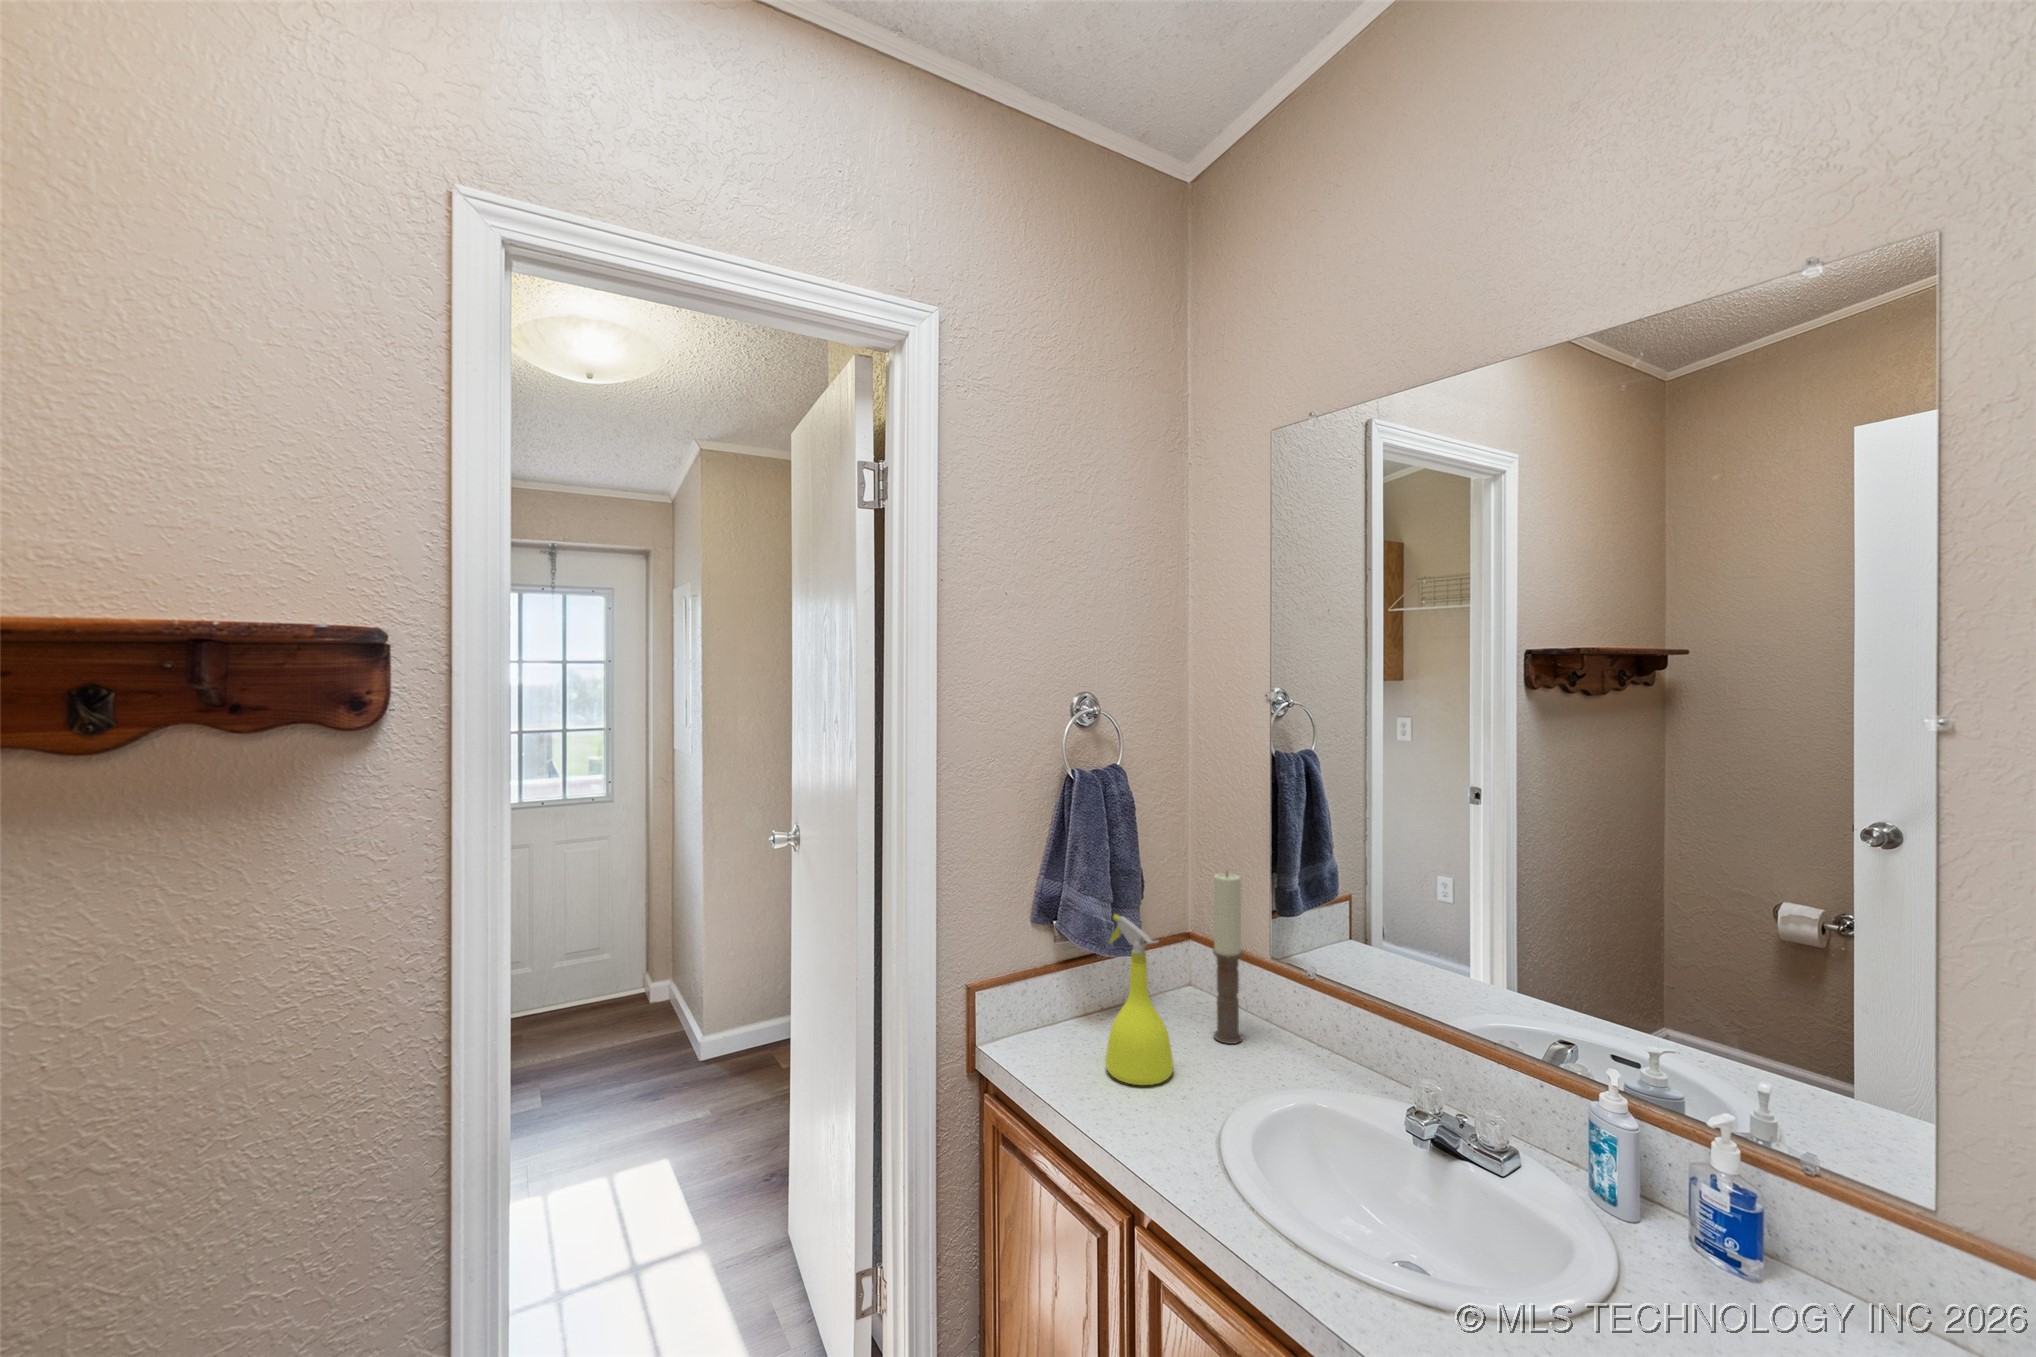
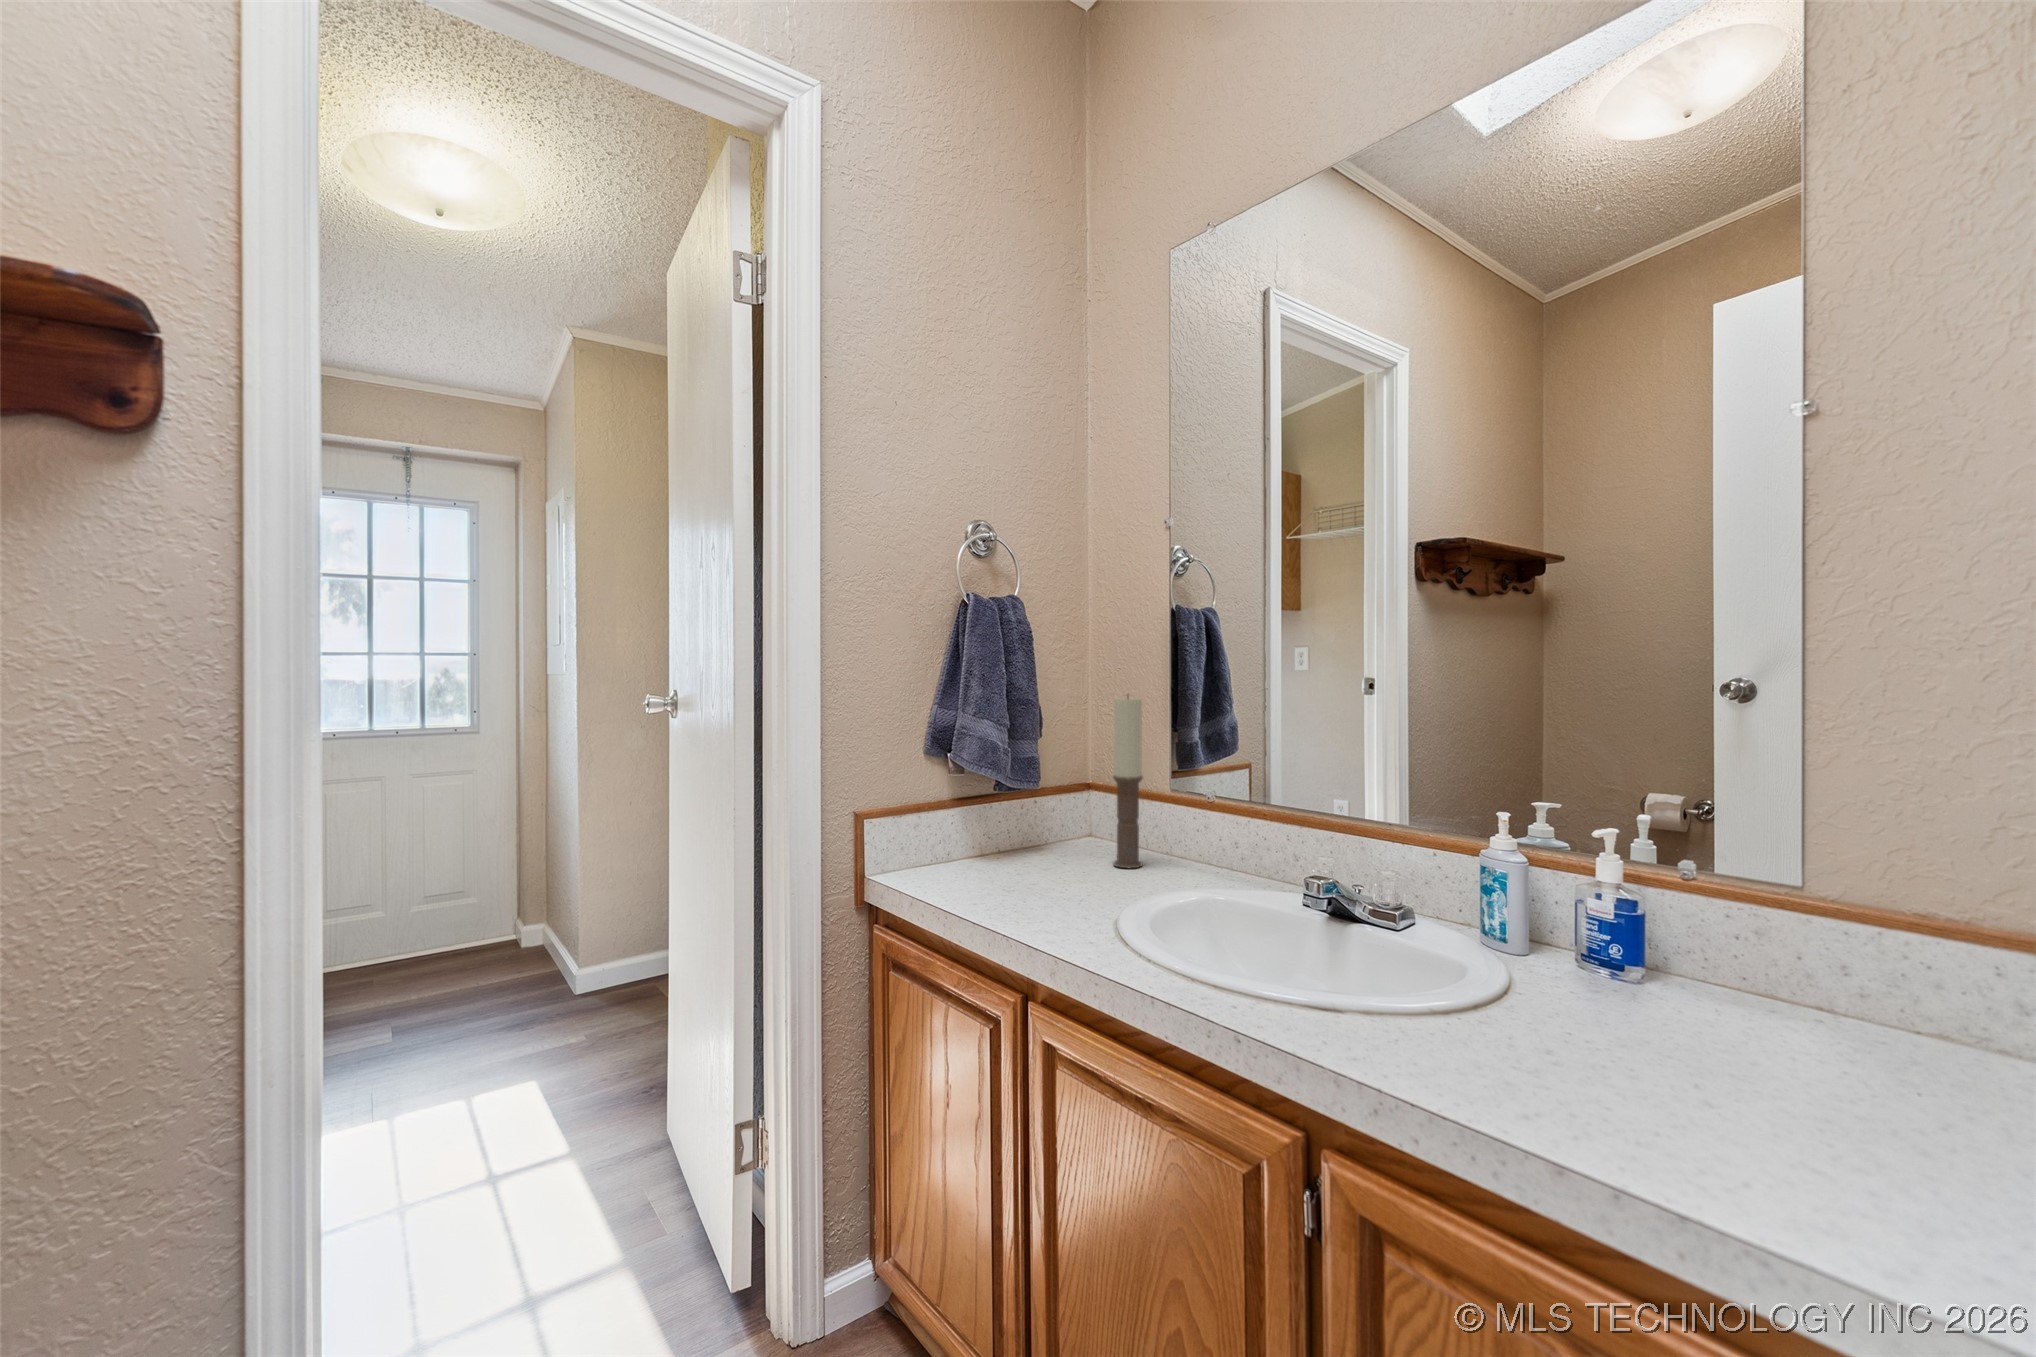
spray bottle: present [1105,914,1174,1085] -> none [1001,728,1072,895]

